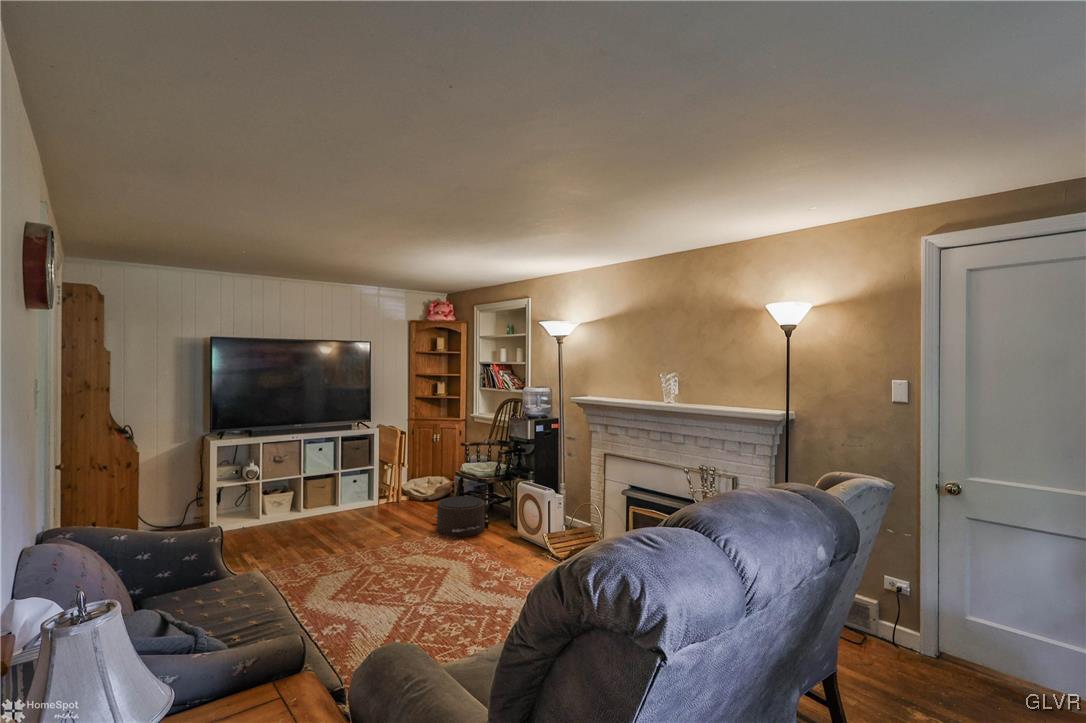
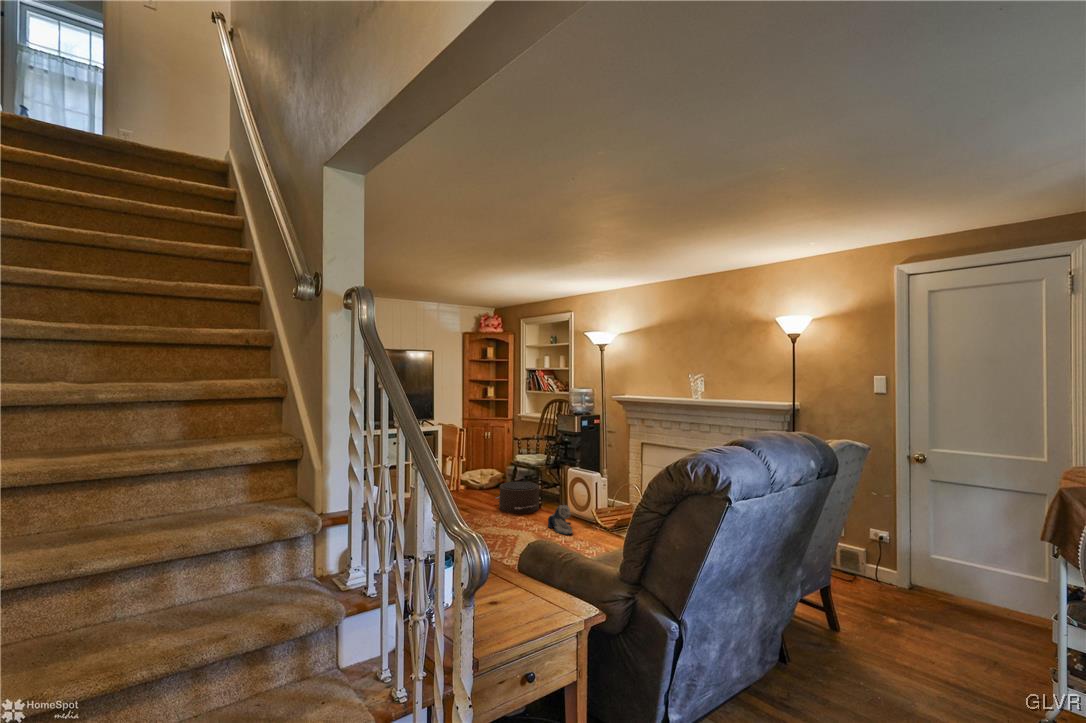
plush toy: none [488,531,517,569] -> present [548,505,573,535]

